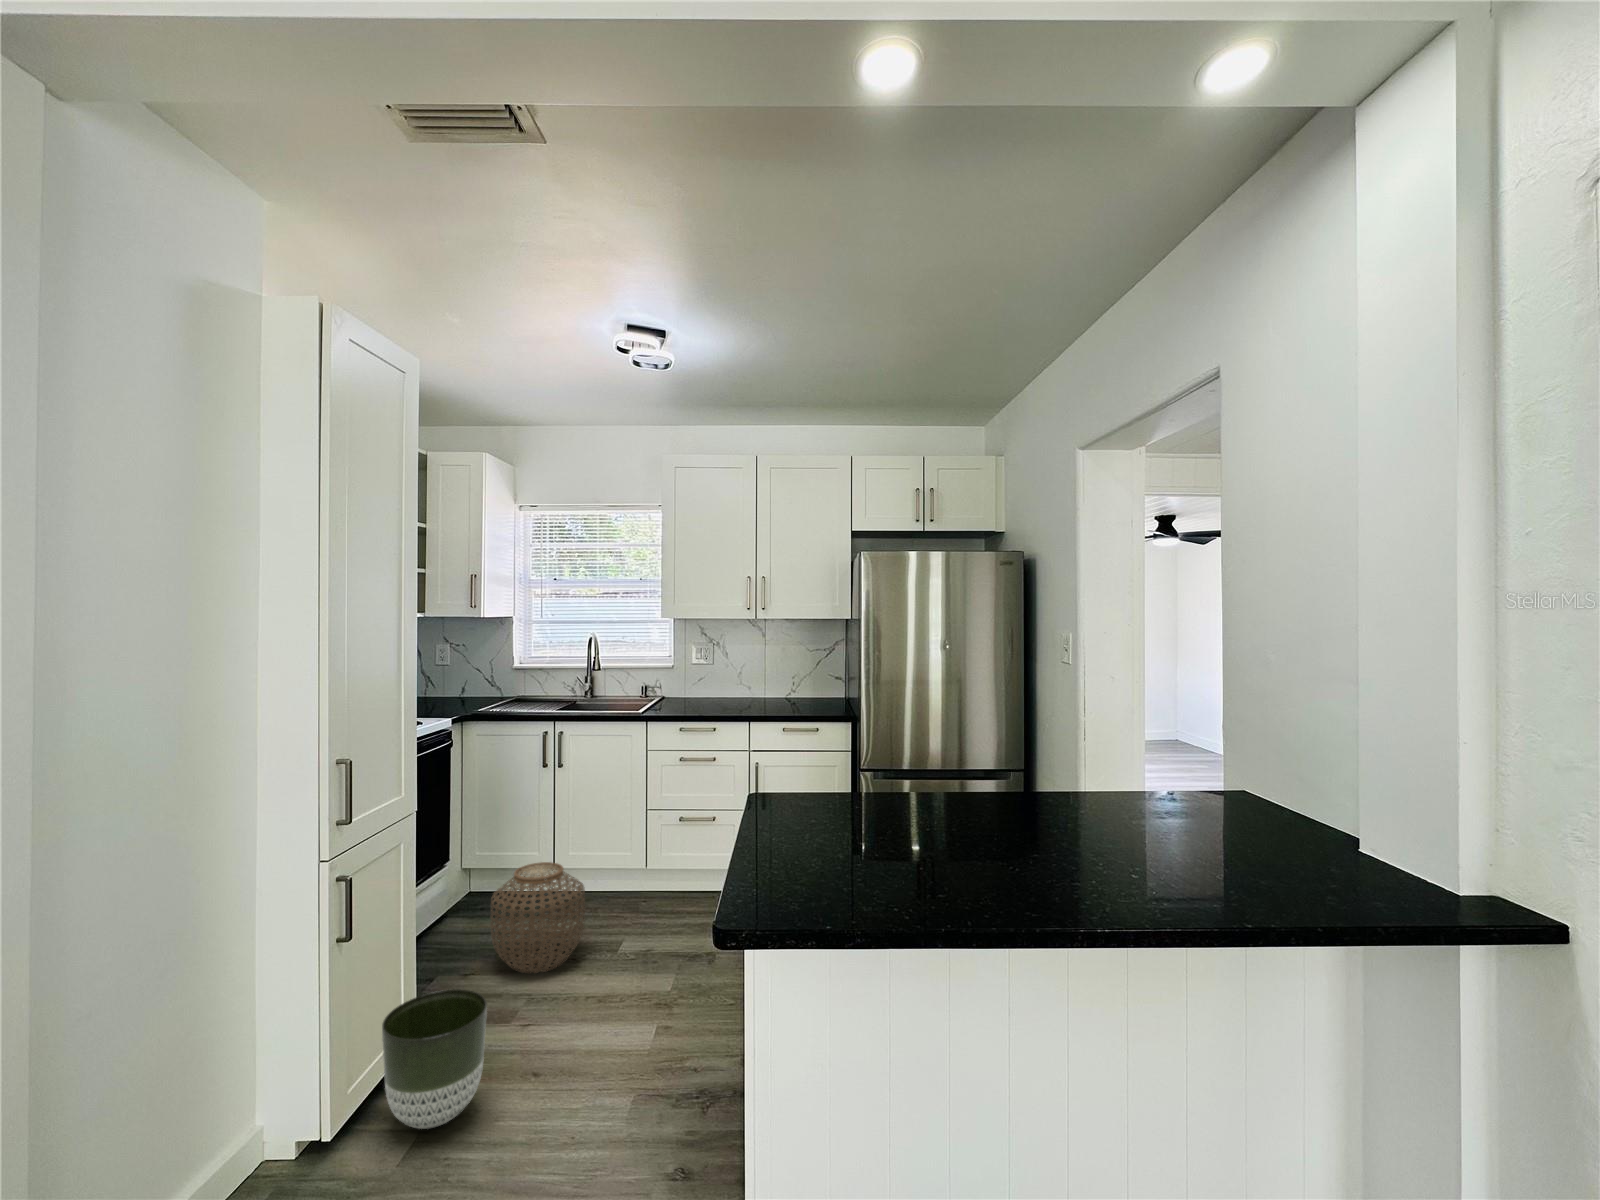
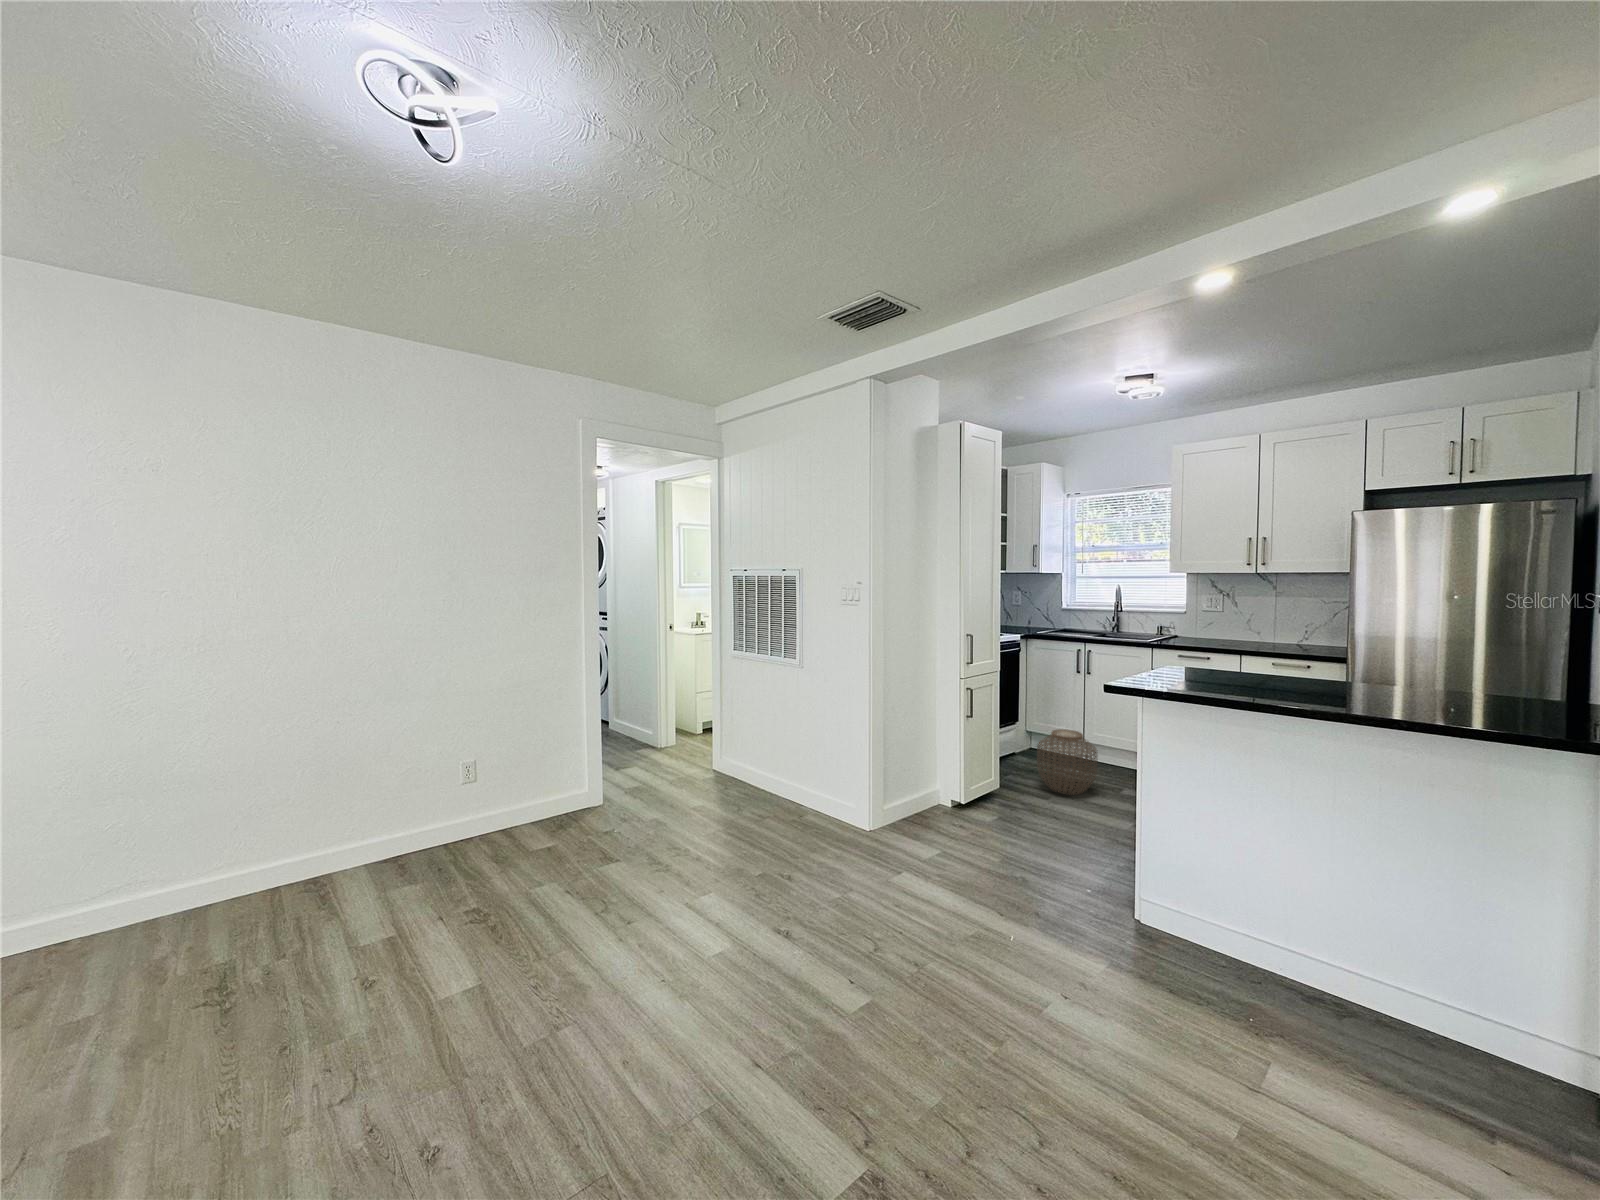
planter: present [382,989,487,1129] -> none [975,773,1026,836]

